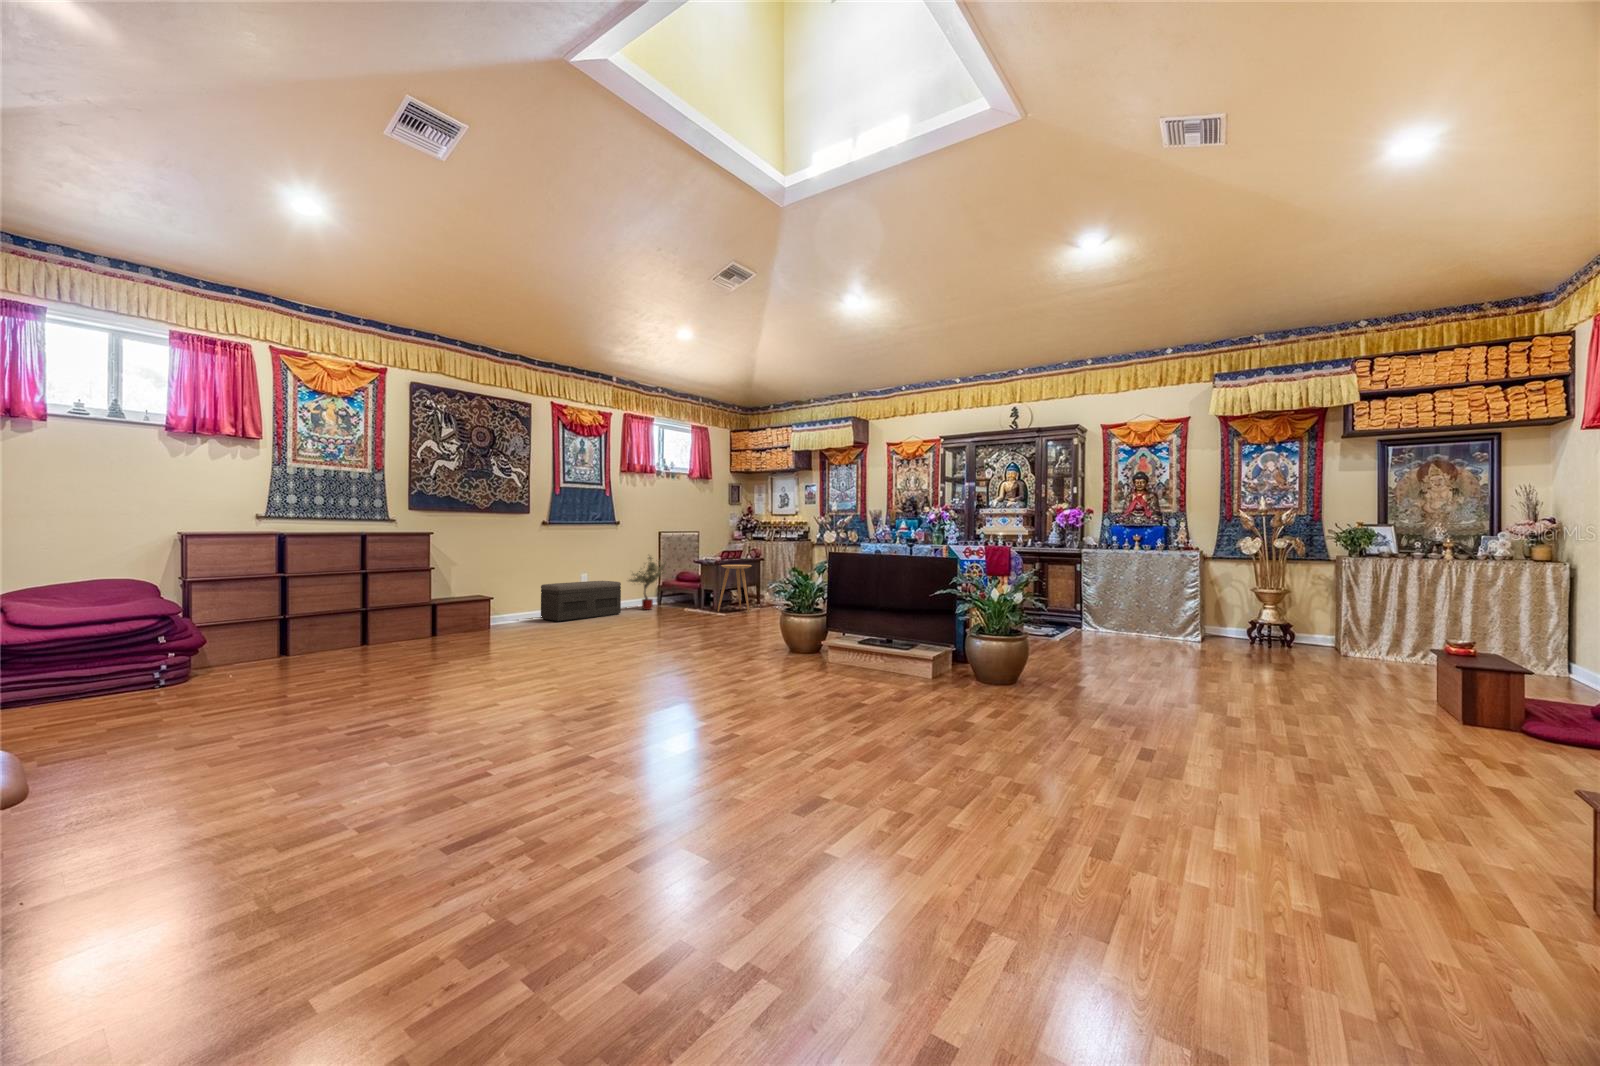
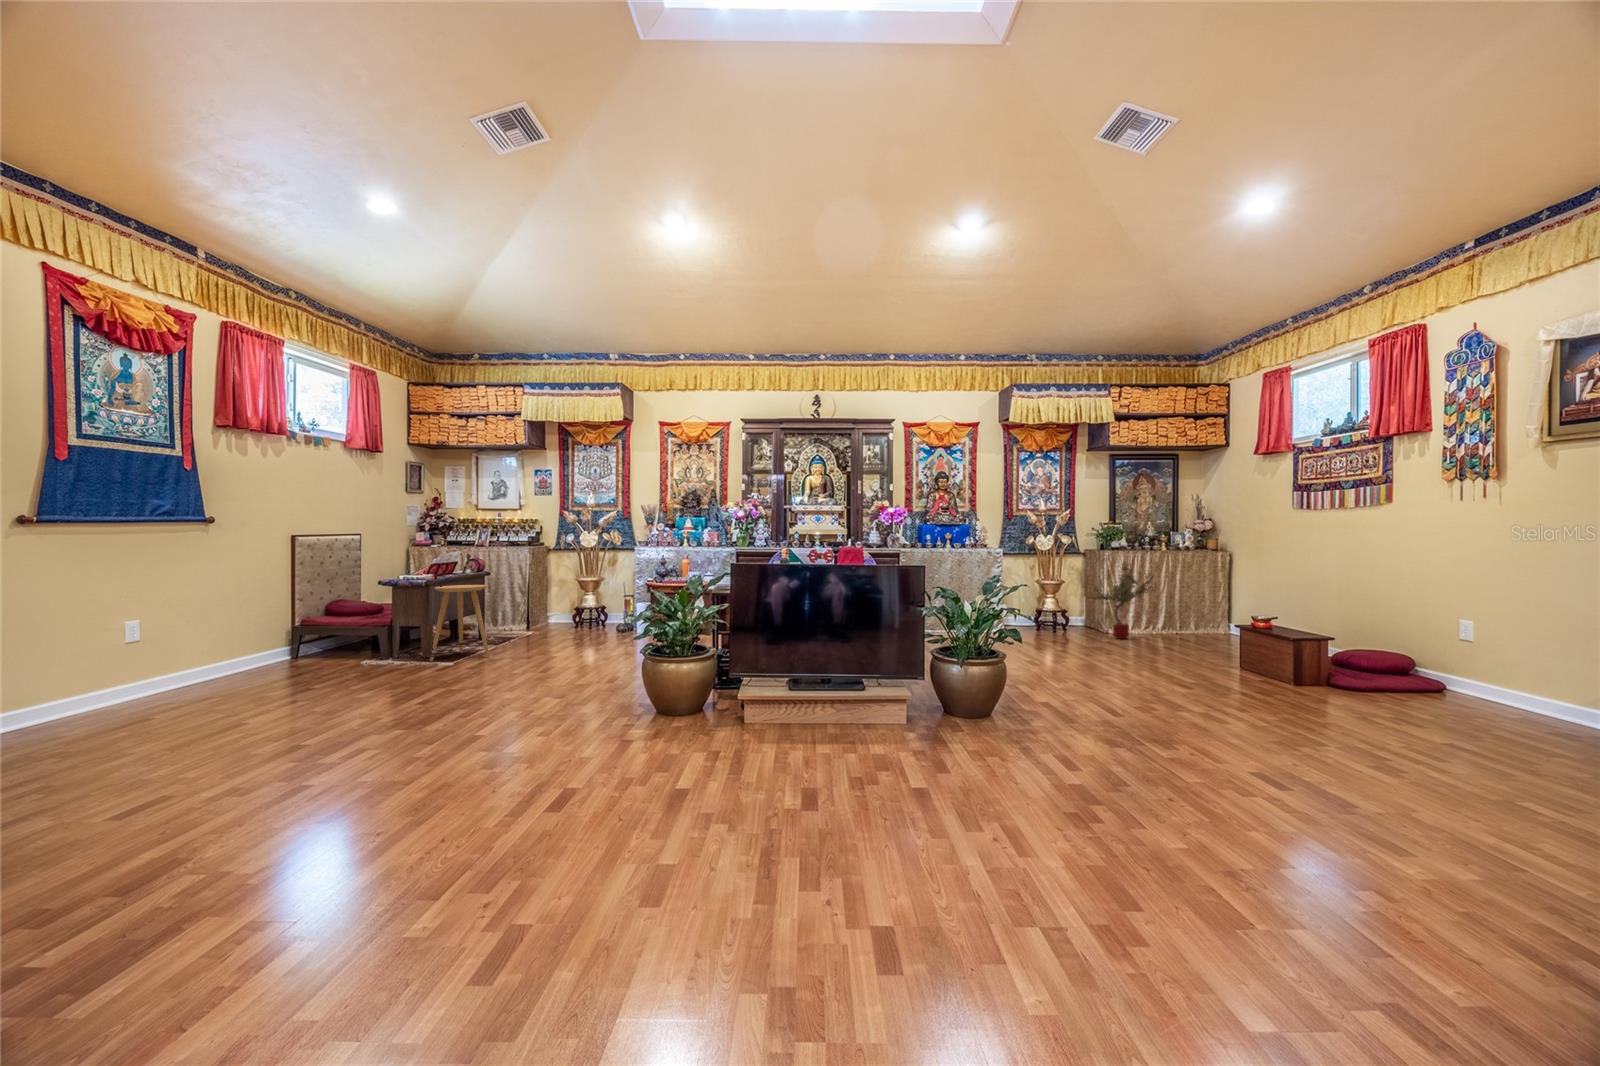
potted tree: present [629,557,667,610] -> present [1088,564,1154,639]
storage bench: present [541,581,621,622] -> none [23,630,233,727]

